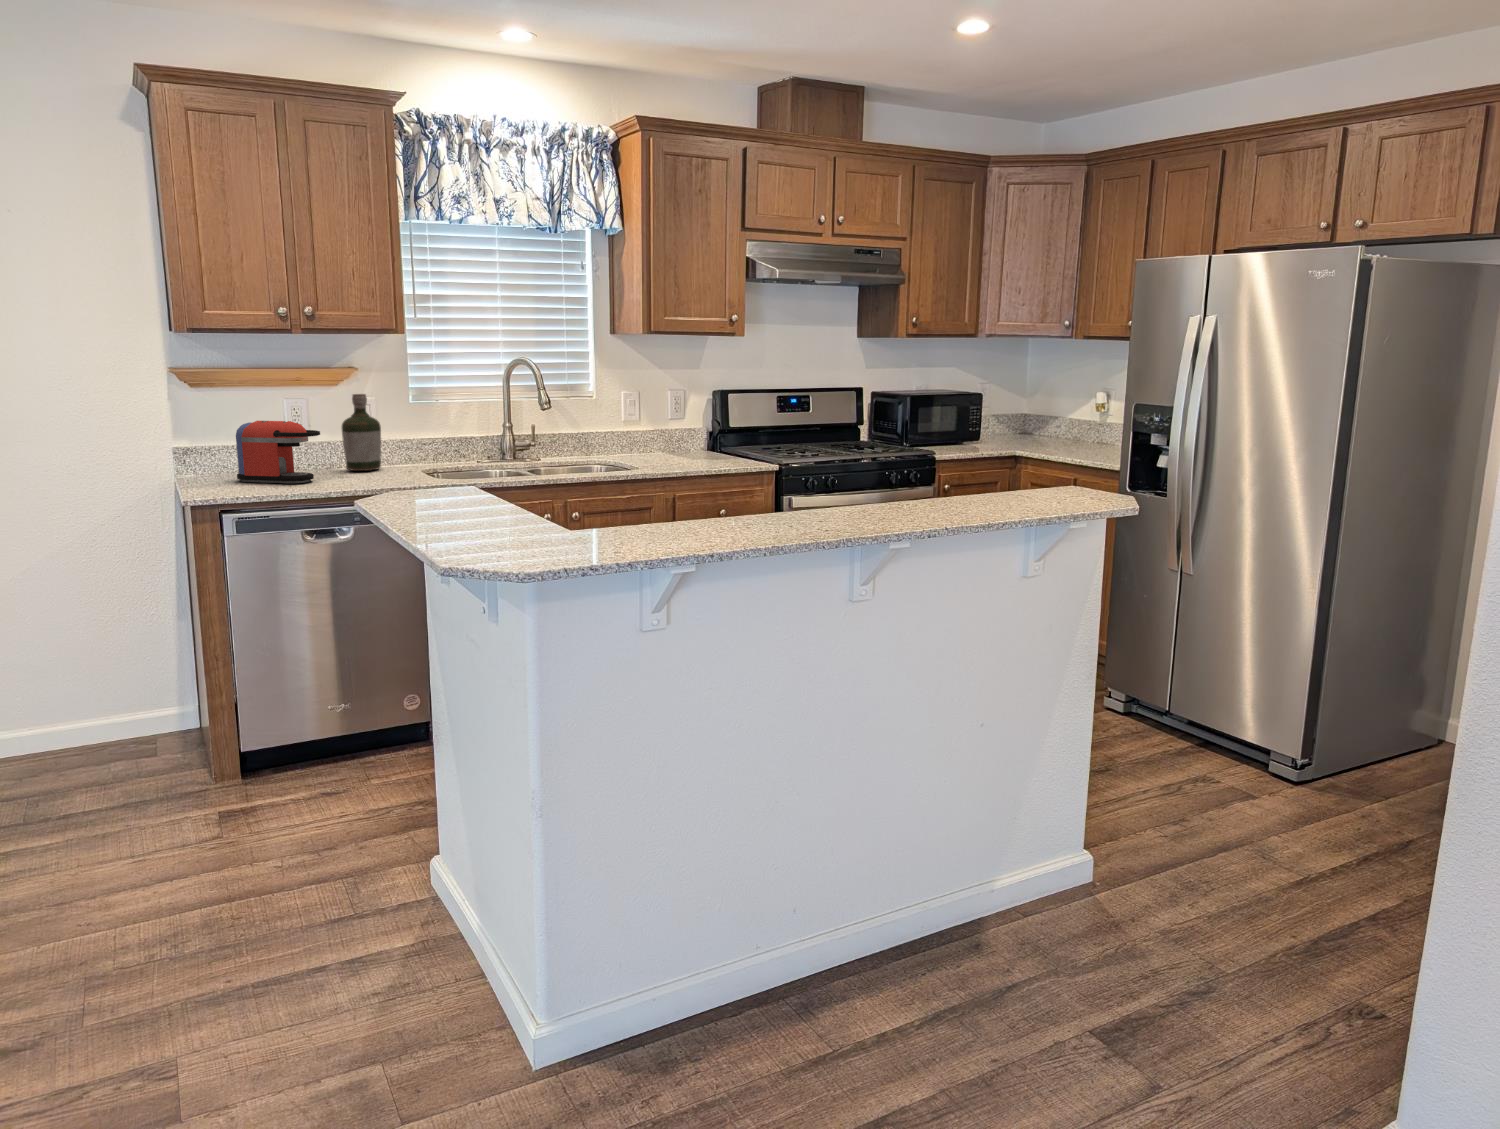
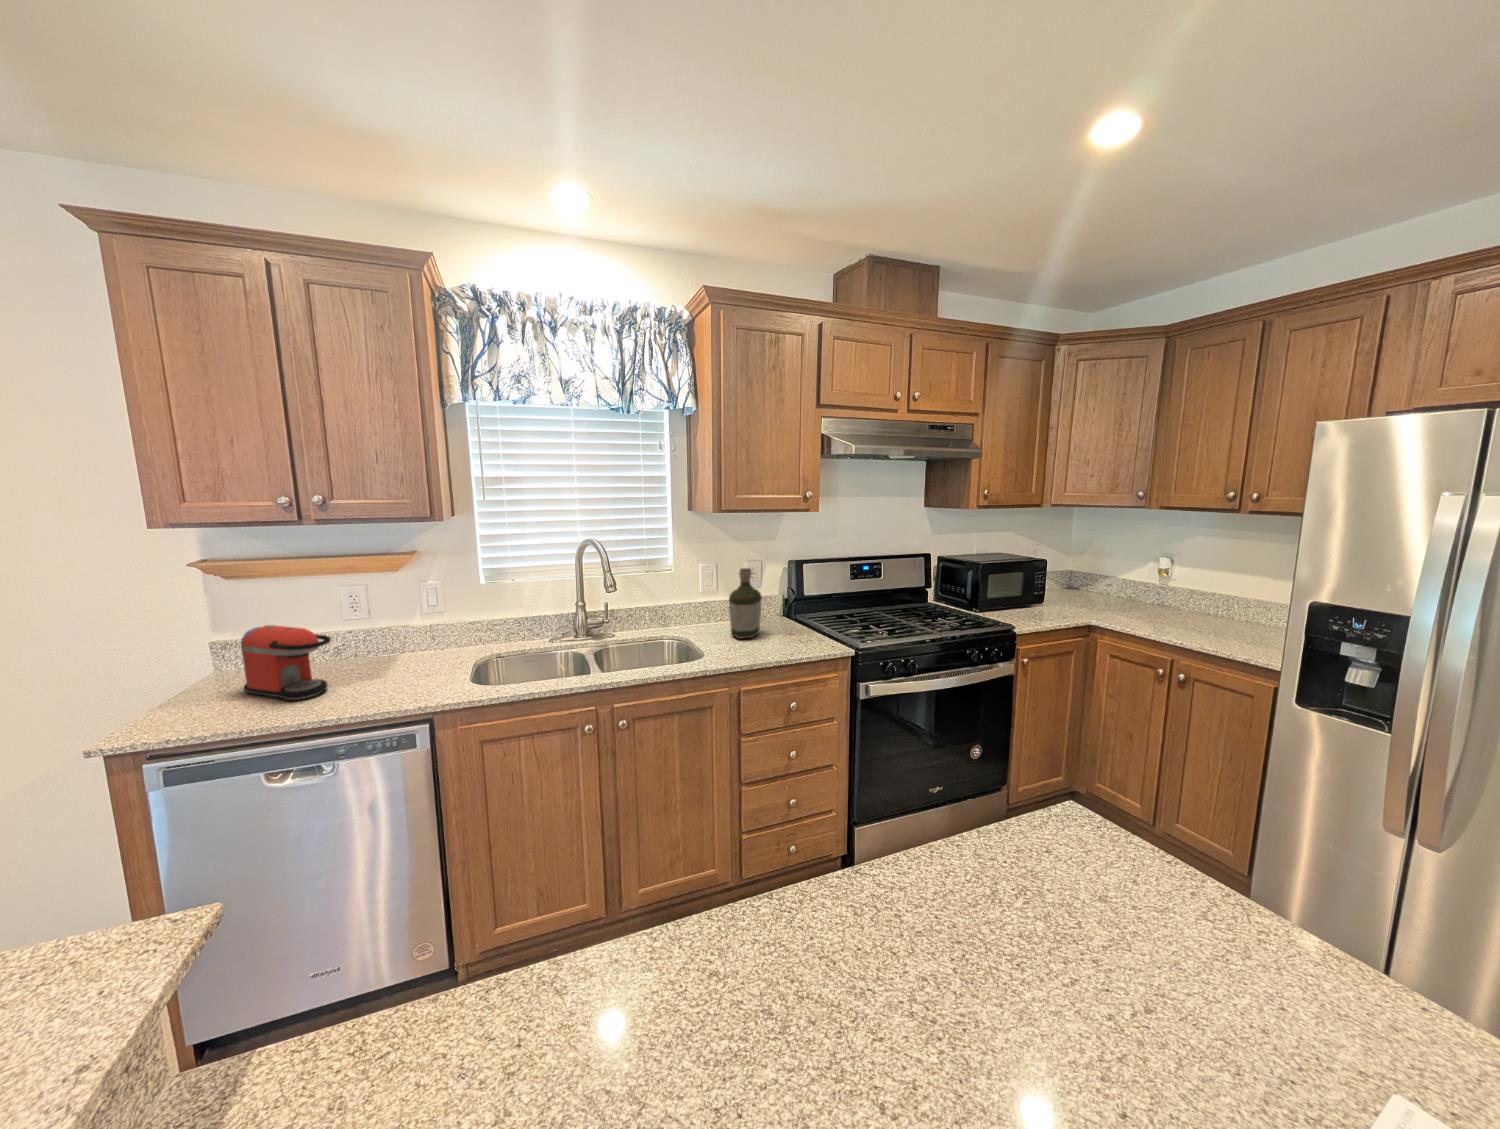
bottle: present [342,394,381,471] -> present [729,568,762,639]

